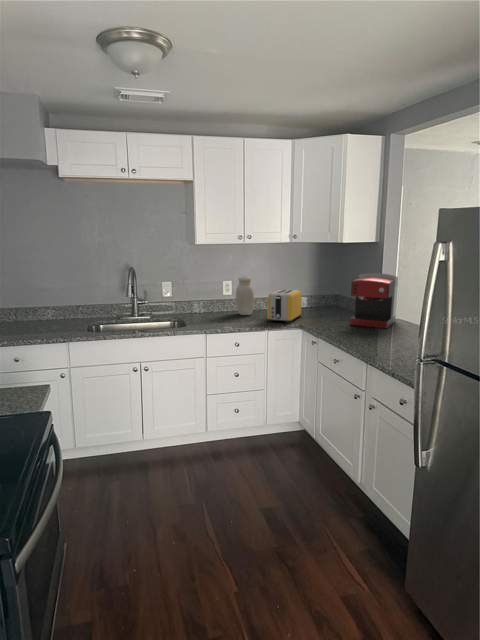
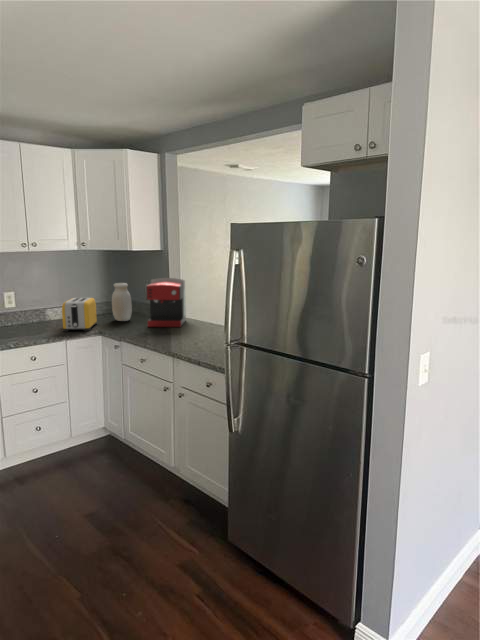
jar: present [236,276,254,315] -> present [112,283,132,321]

